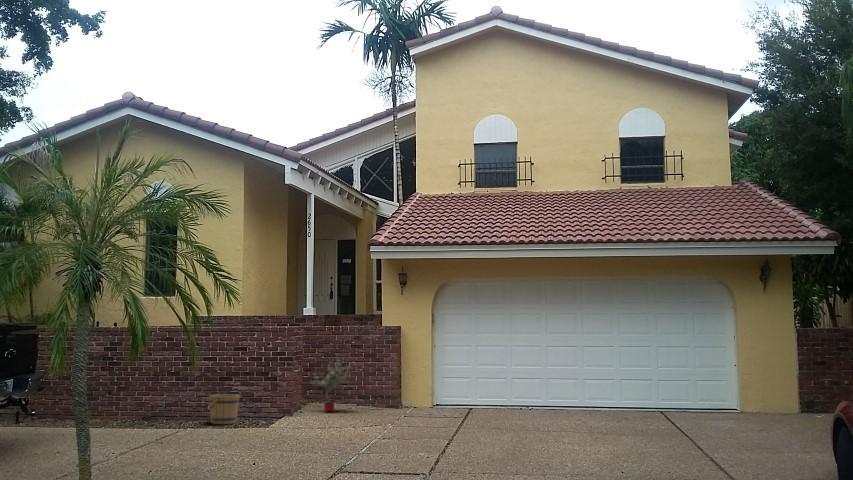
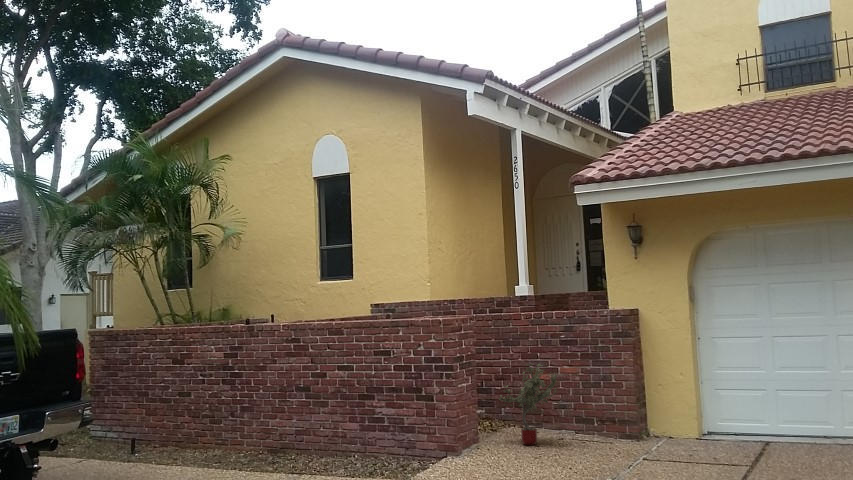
bucket: present [208,394,239,424] -> none [333,420,380,468]

